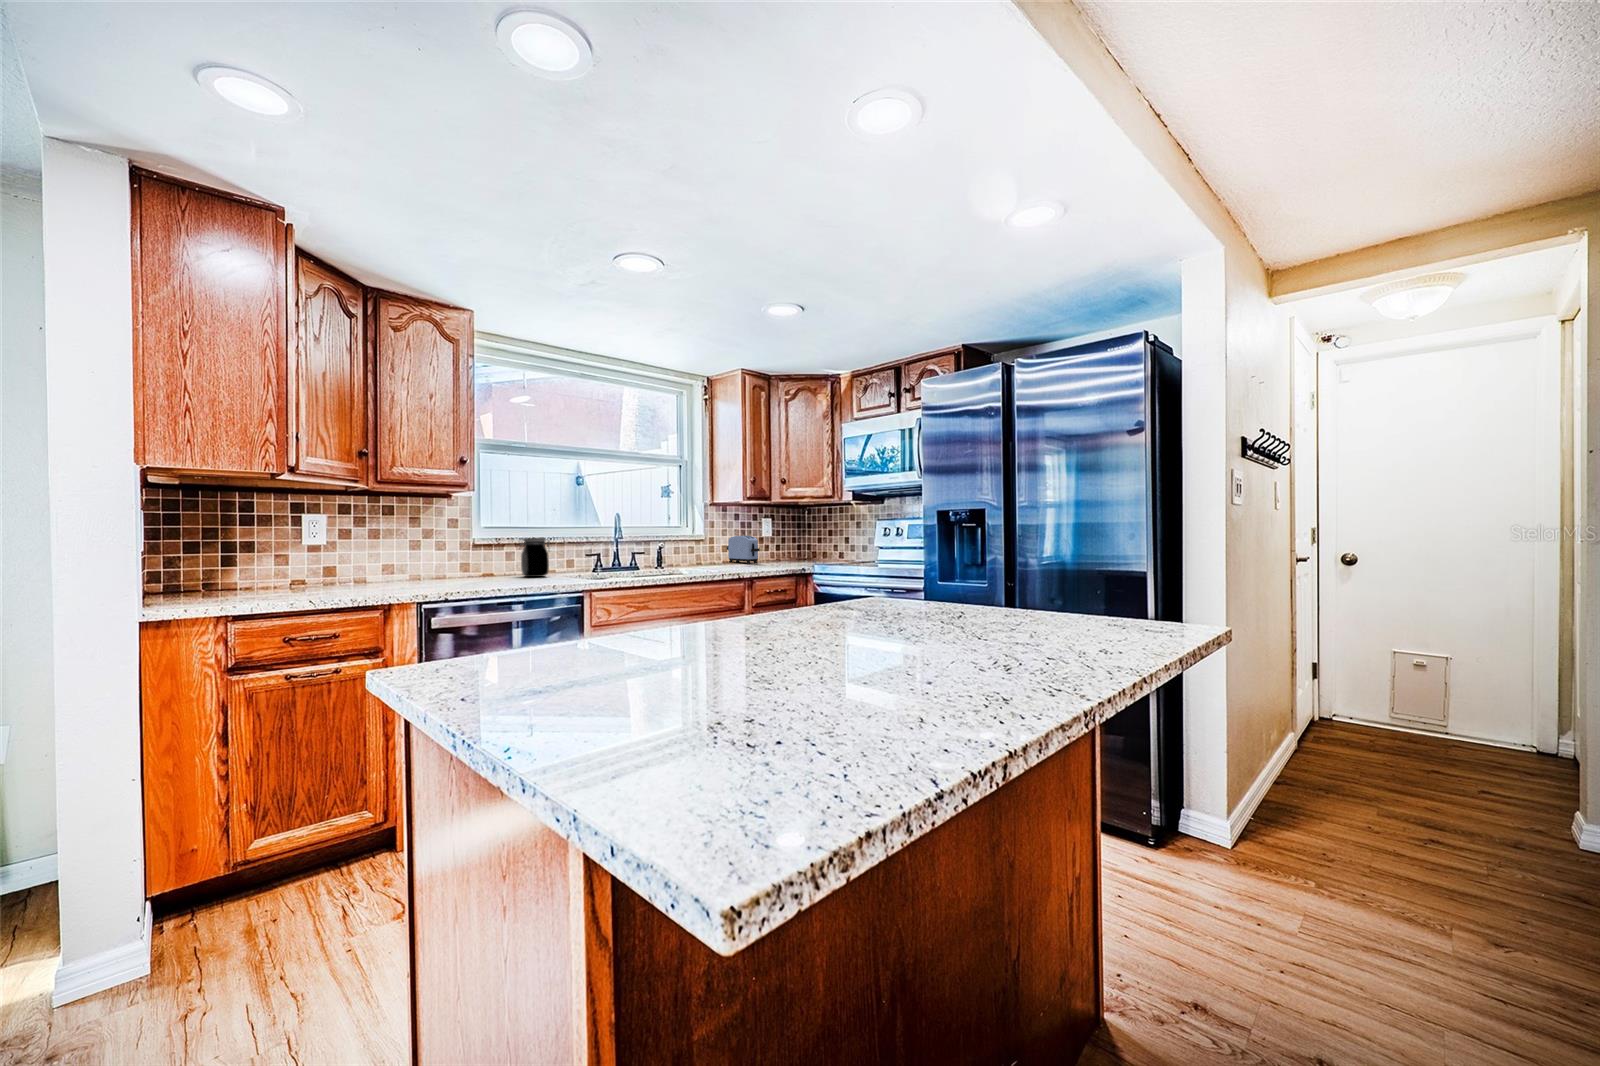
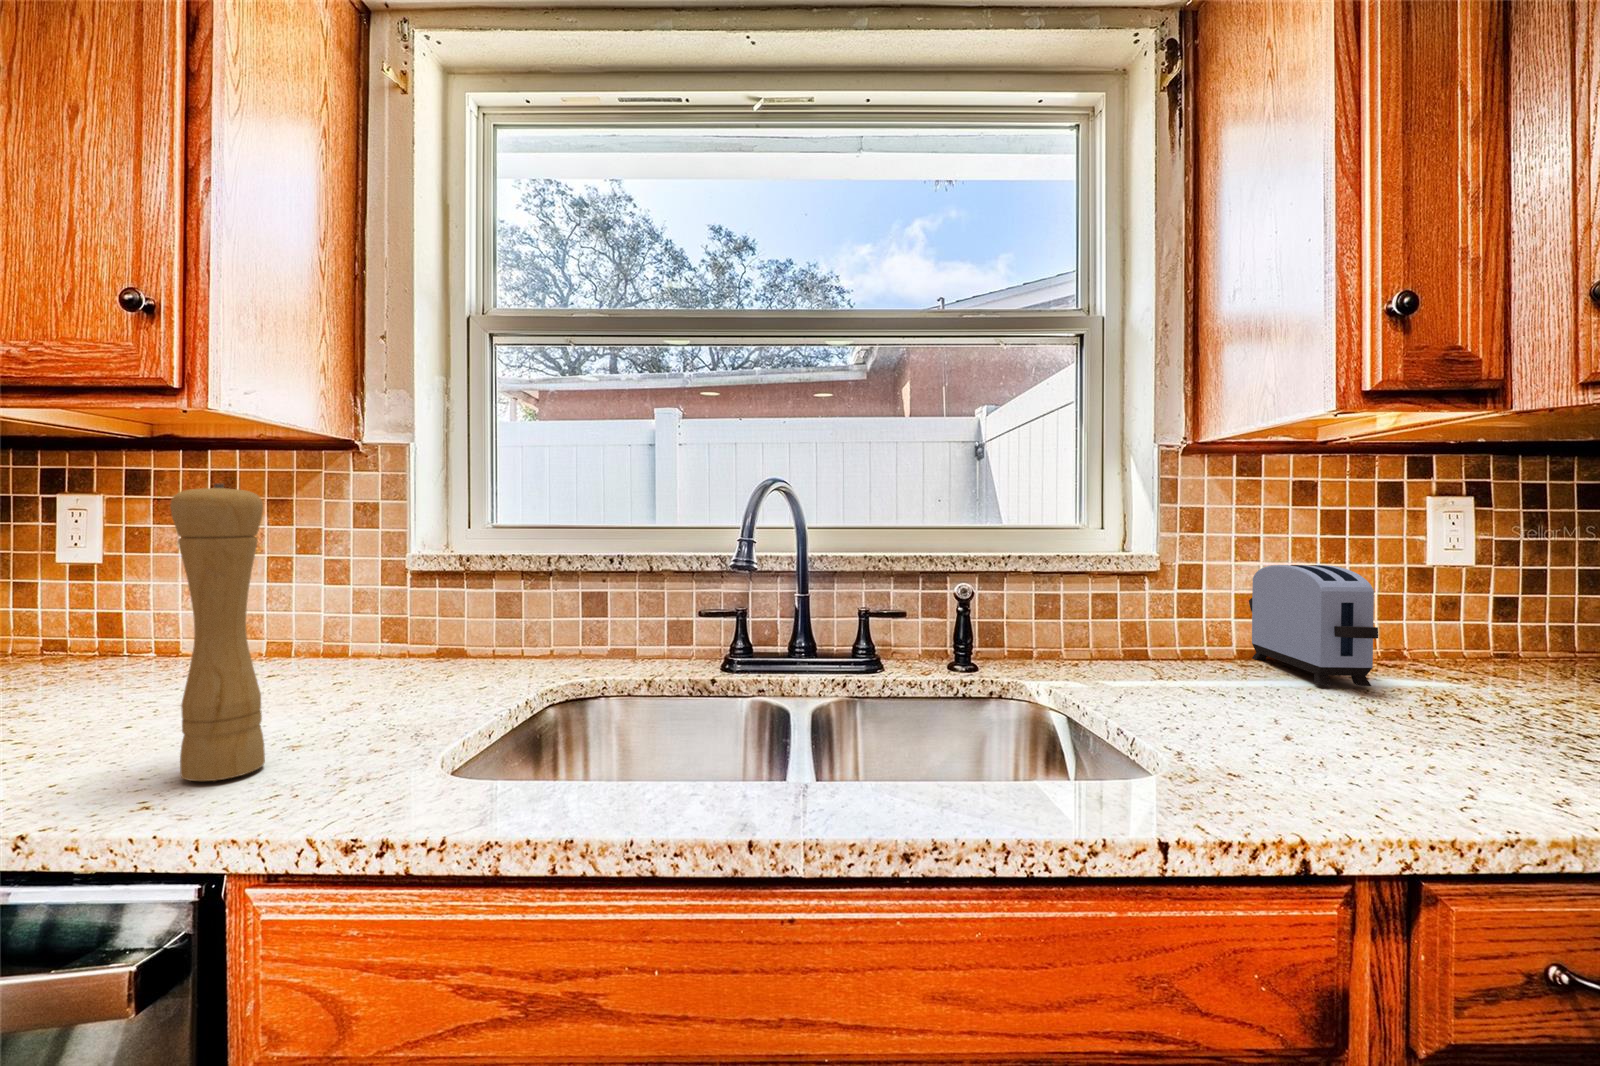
pepper mill: none [555,513,573,584] -> present [170,484,265,781]
jar: present [520,538,550,577] -> none [370,564,464,692]

